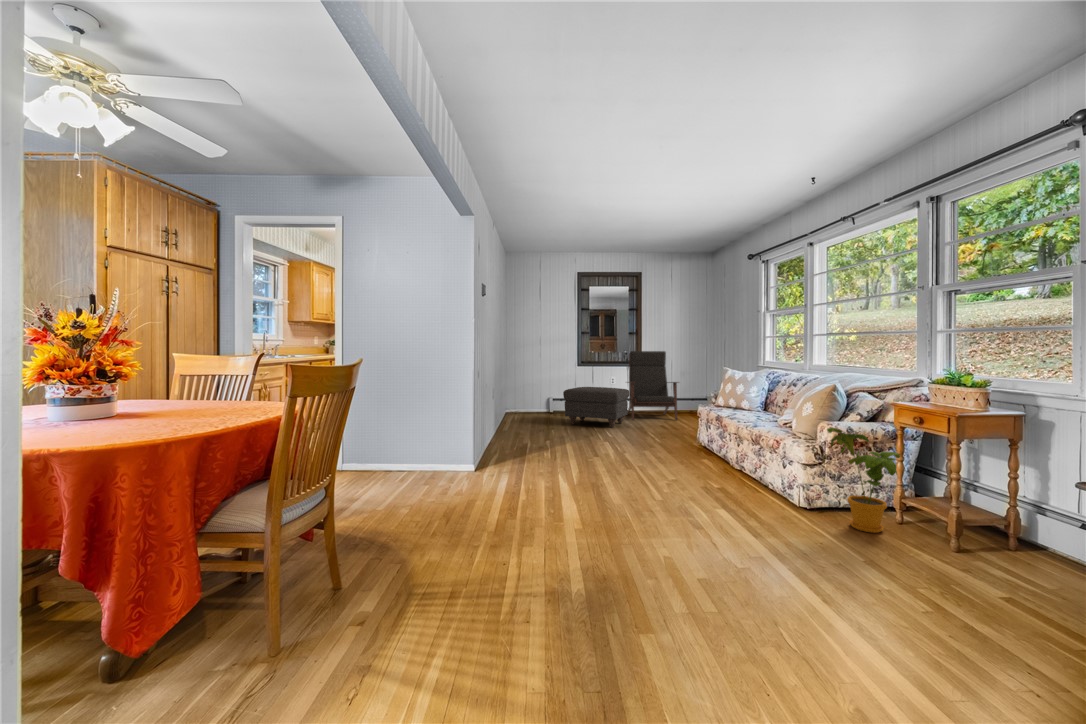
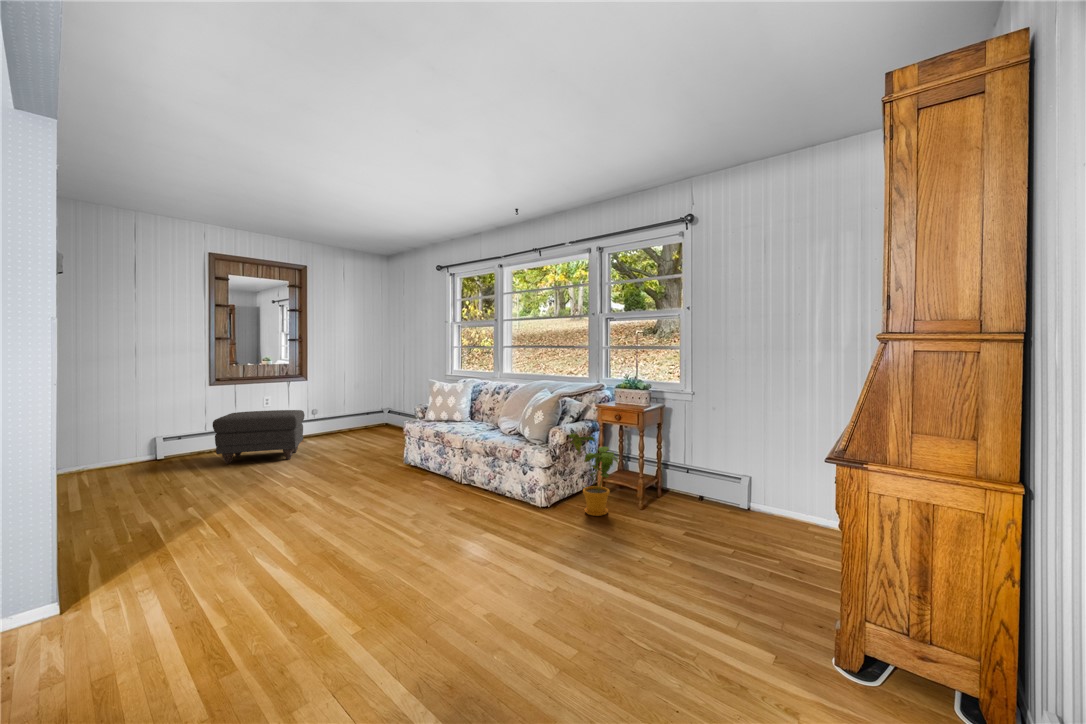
lounge chair: present [628,351,678,420] -> none [290,363,360,446]

